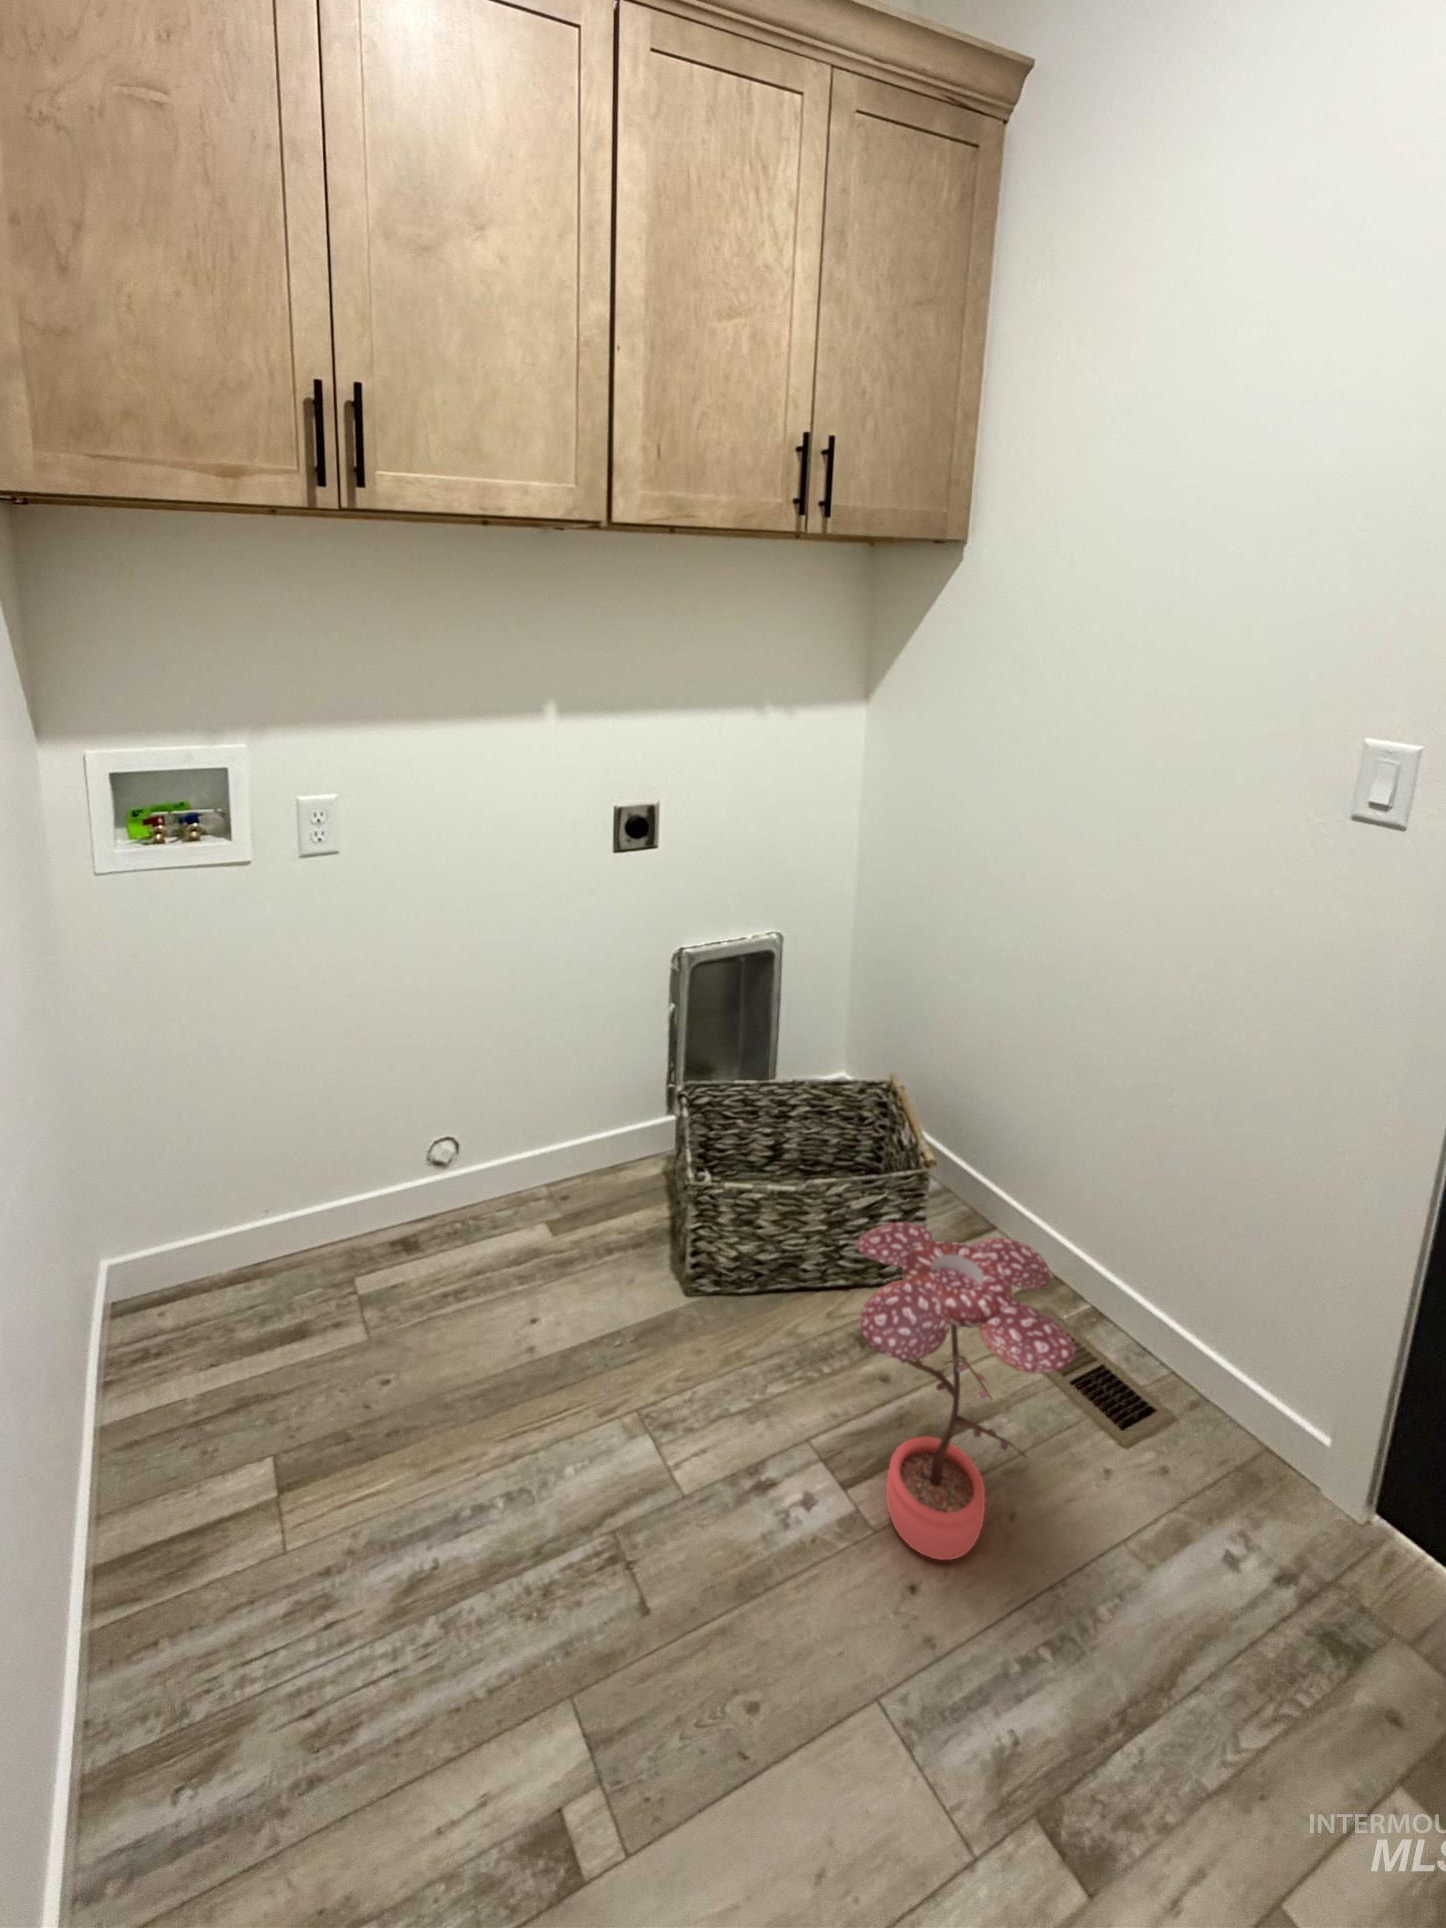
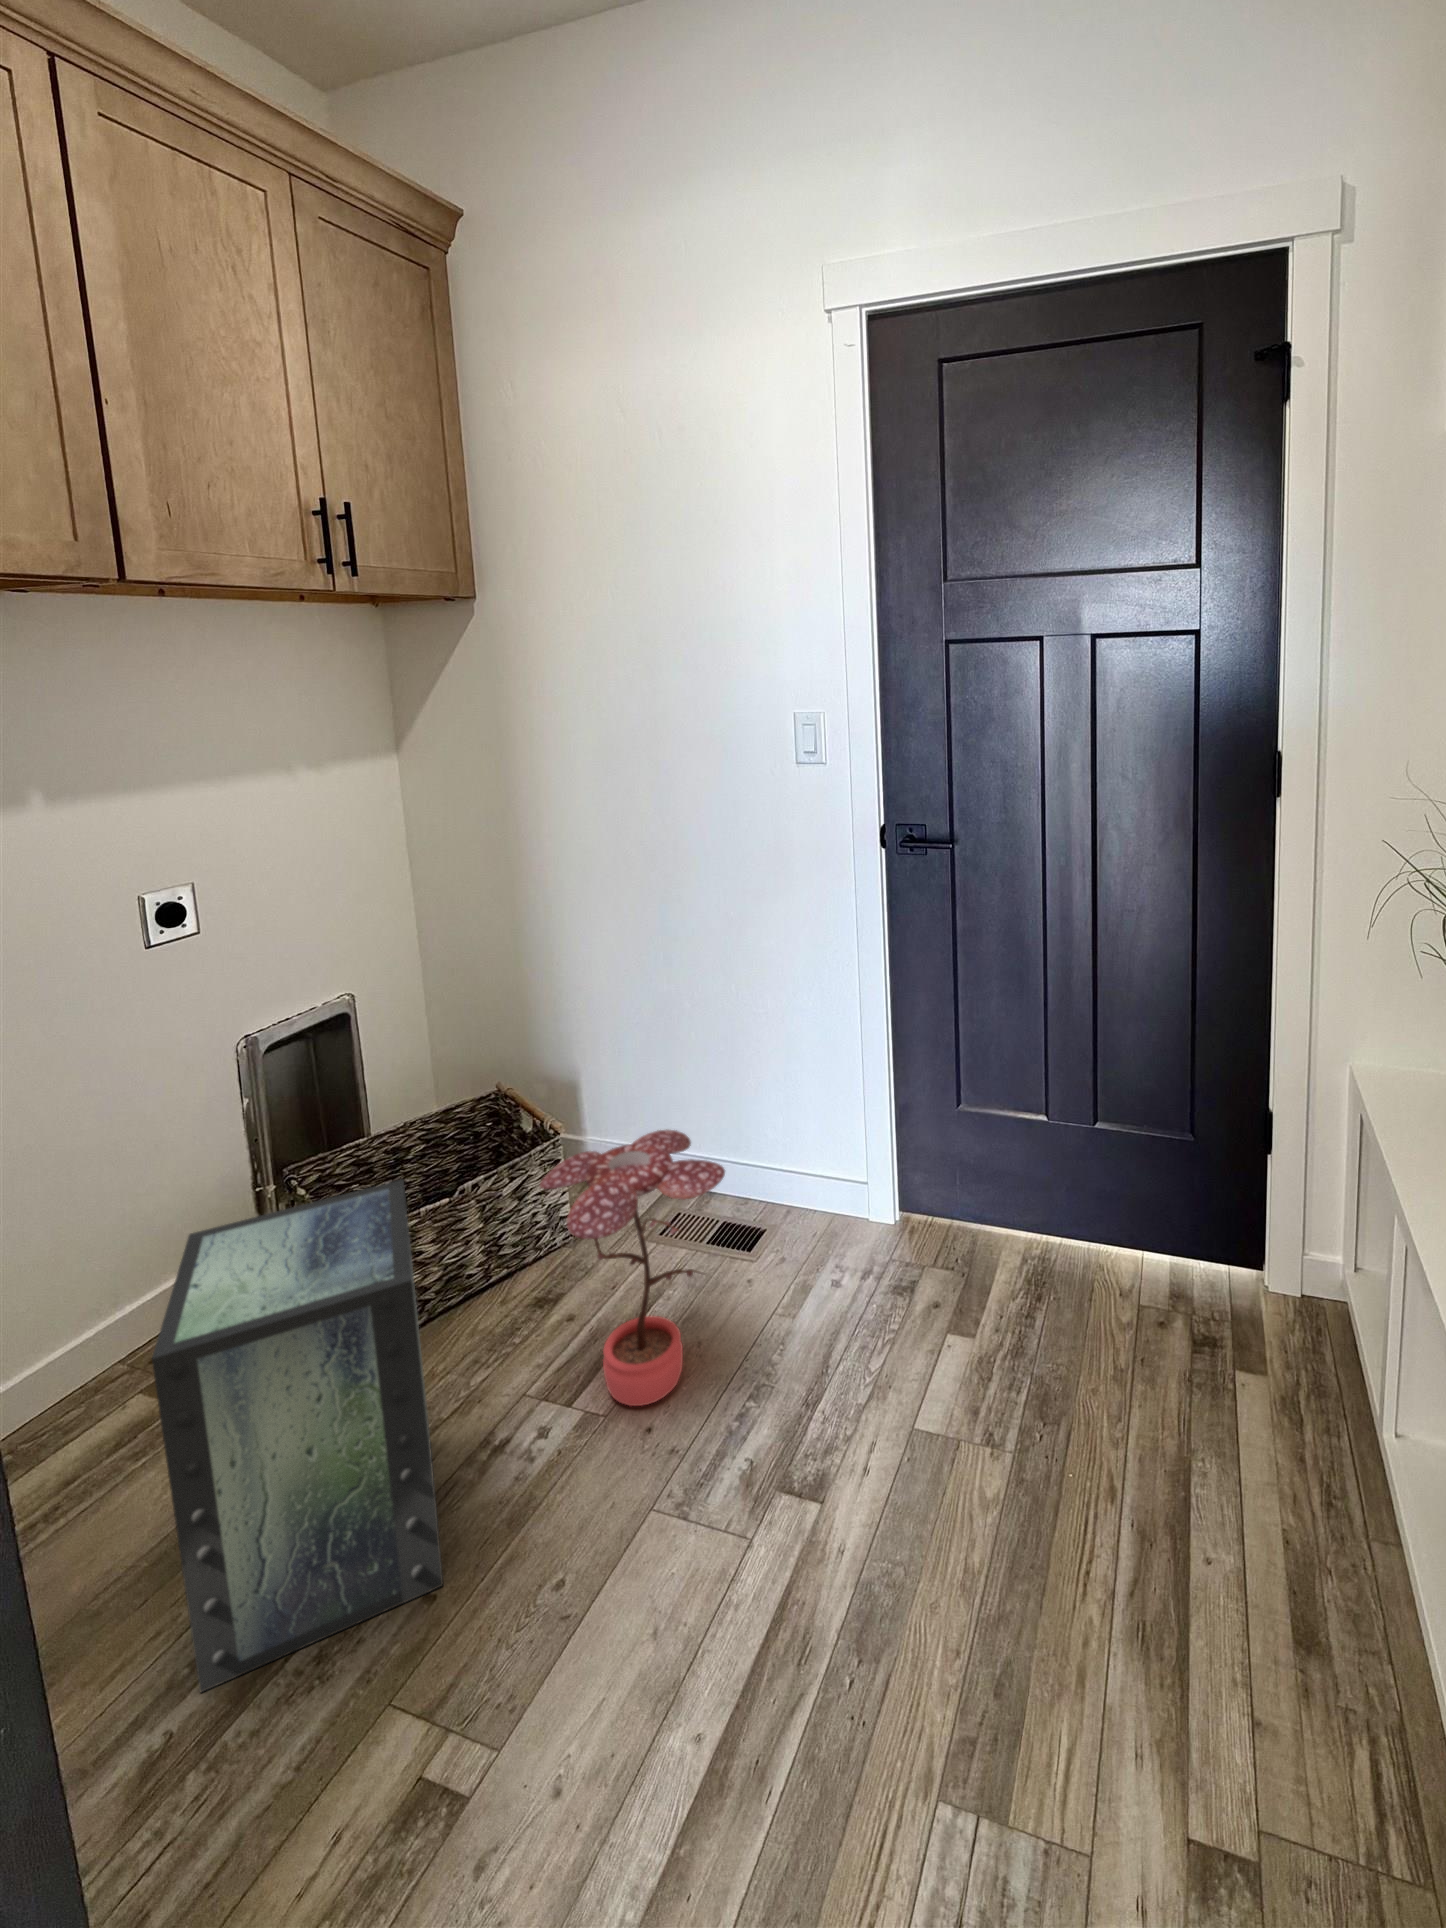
storage box: none [462,1136,723,1605] -> present [152,1180,443,1693]

